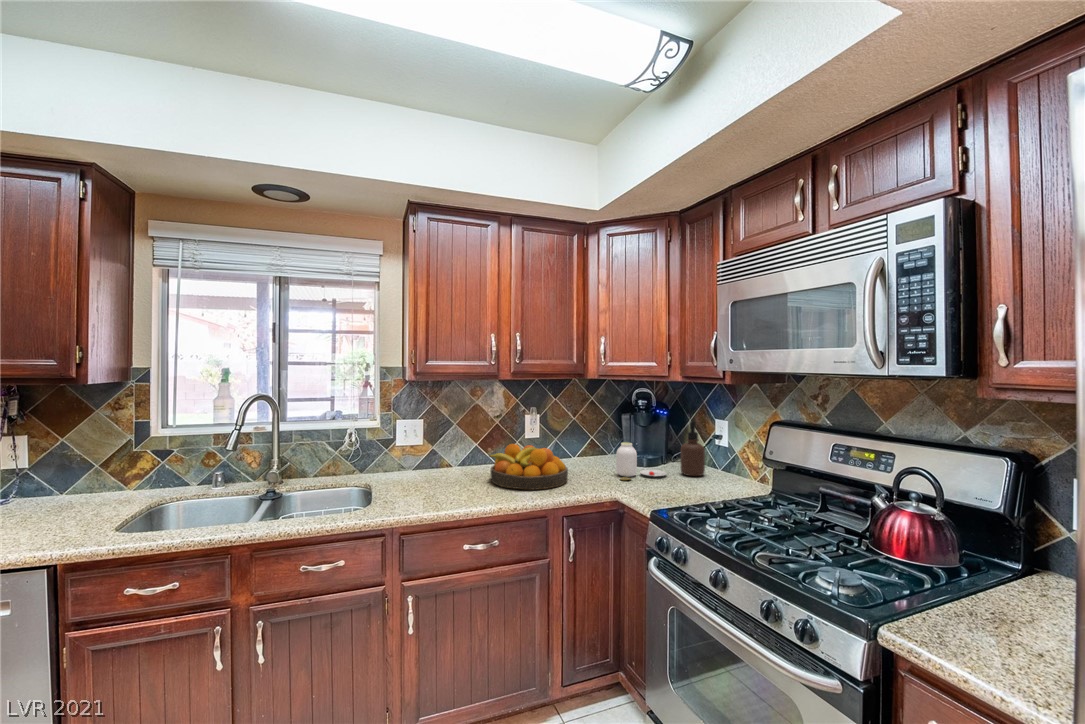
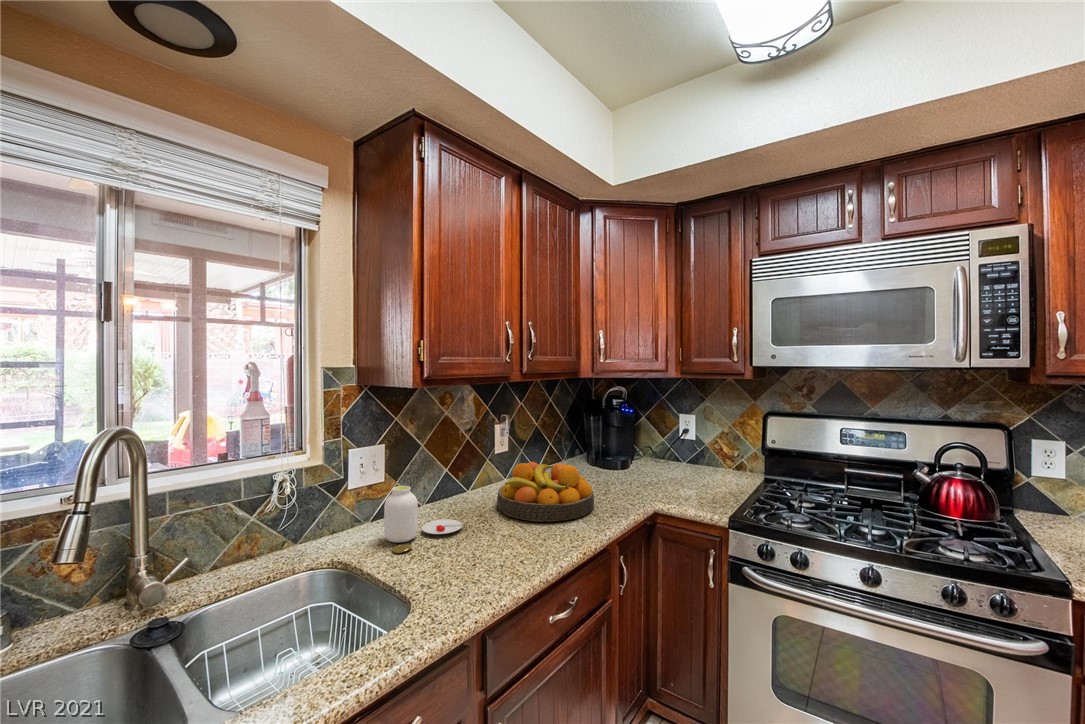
soap dispenser: present [681,421,705,476] -> none [661,418,685,473]
jar: present [616,442,666,480] -> present [384,486,462,553]

